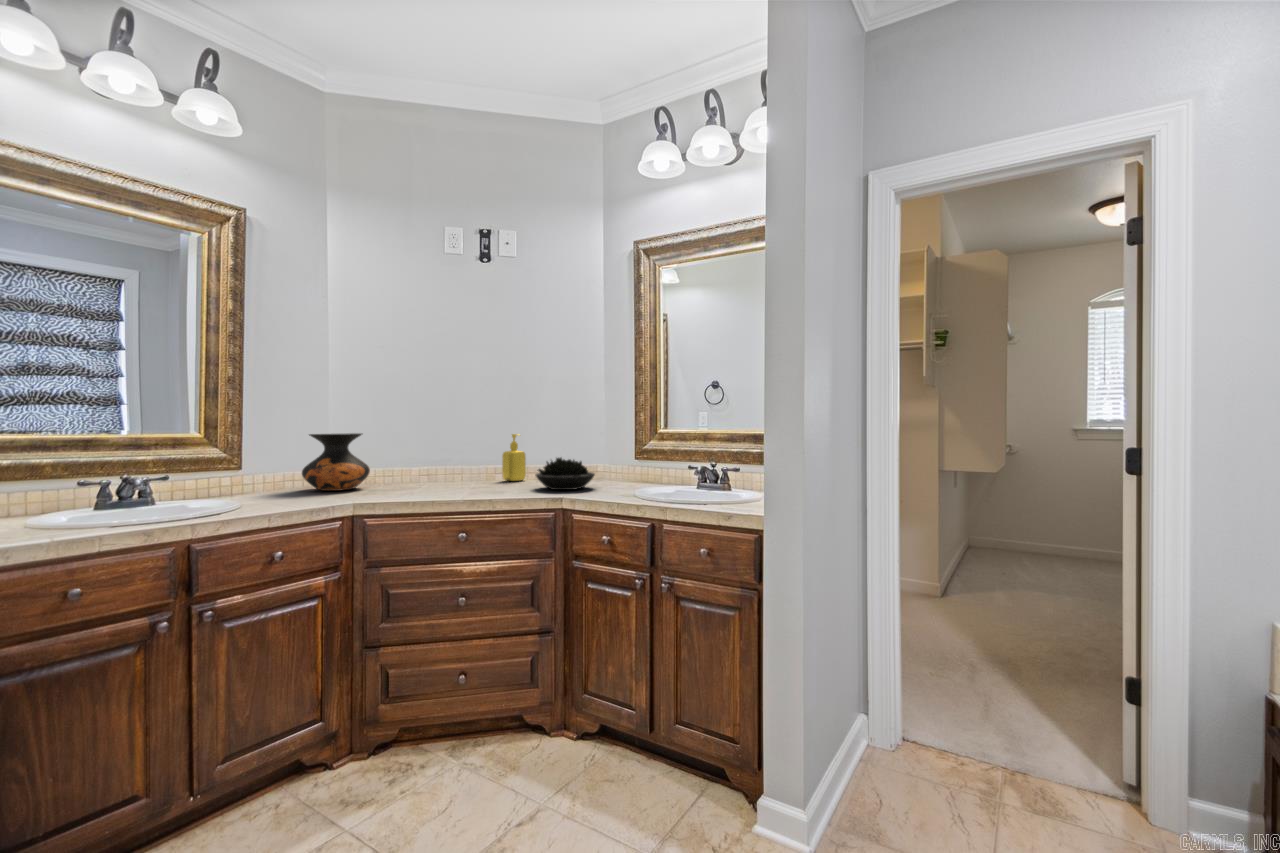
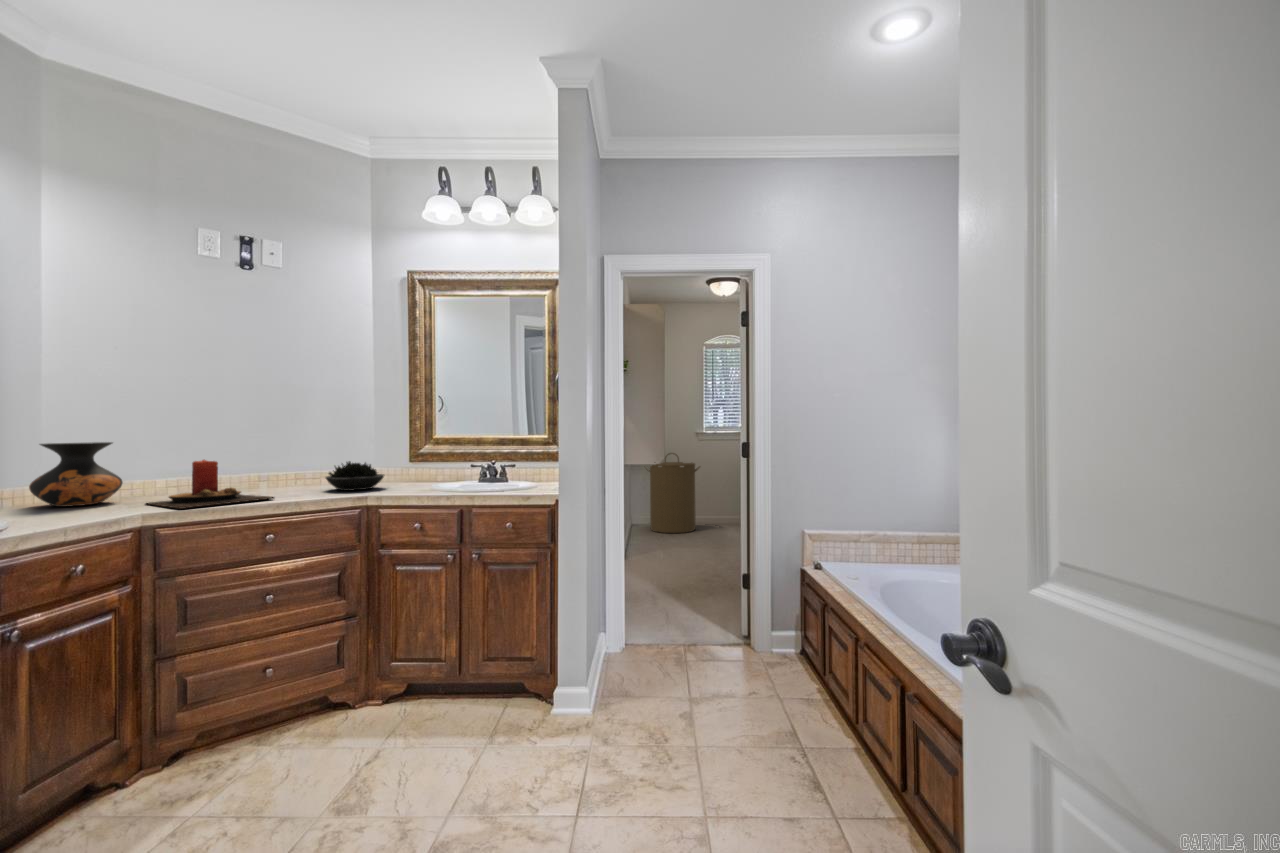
soap dispenser: present [502,434,526,481] -> none [270,441,295,487]
candle: none [375,452,473,501] -> present [146,460,274,509]
laundry hamper: none [984,456,1077,568] -> present [649,453,700,533]

